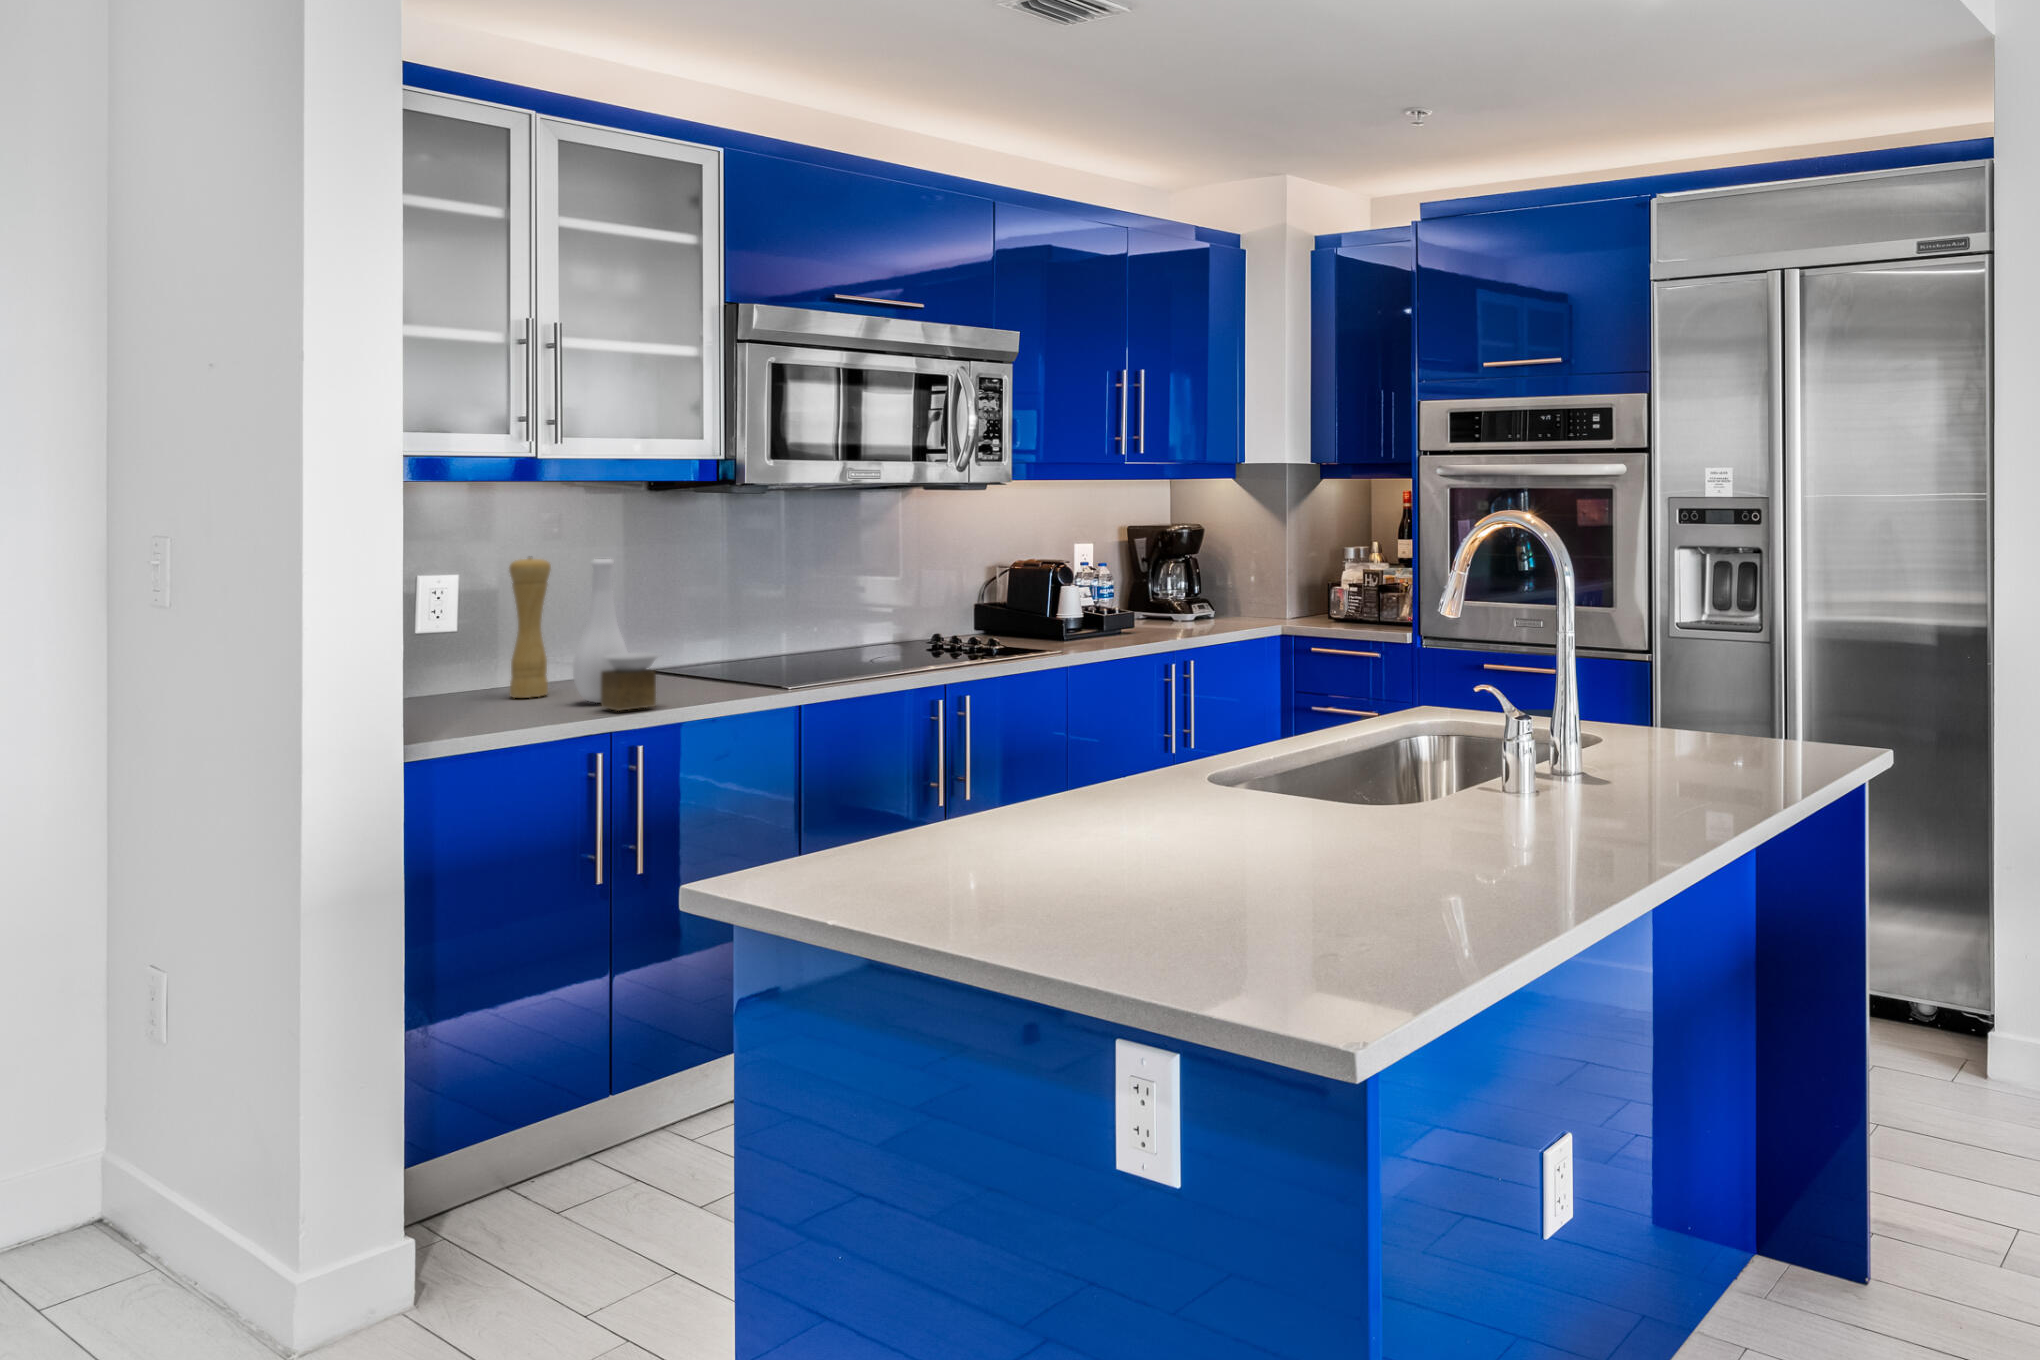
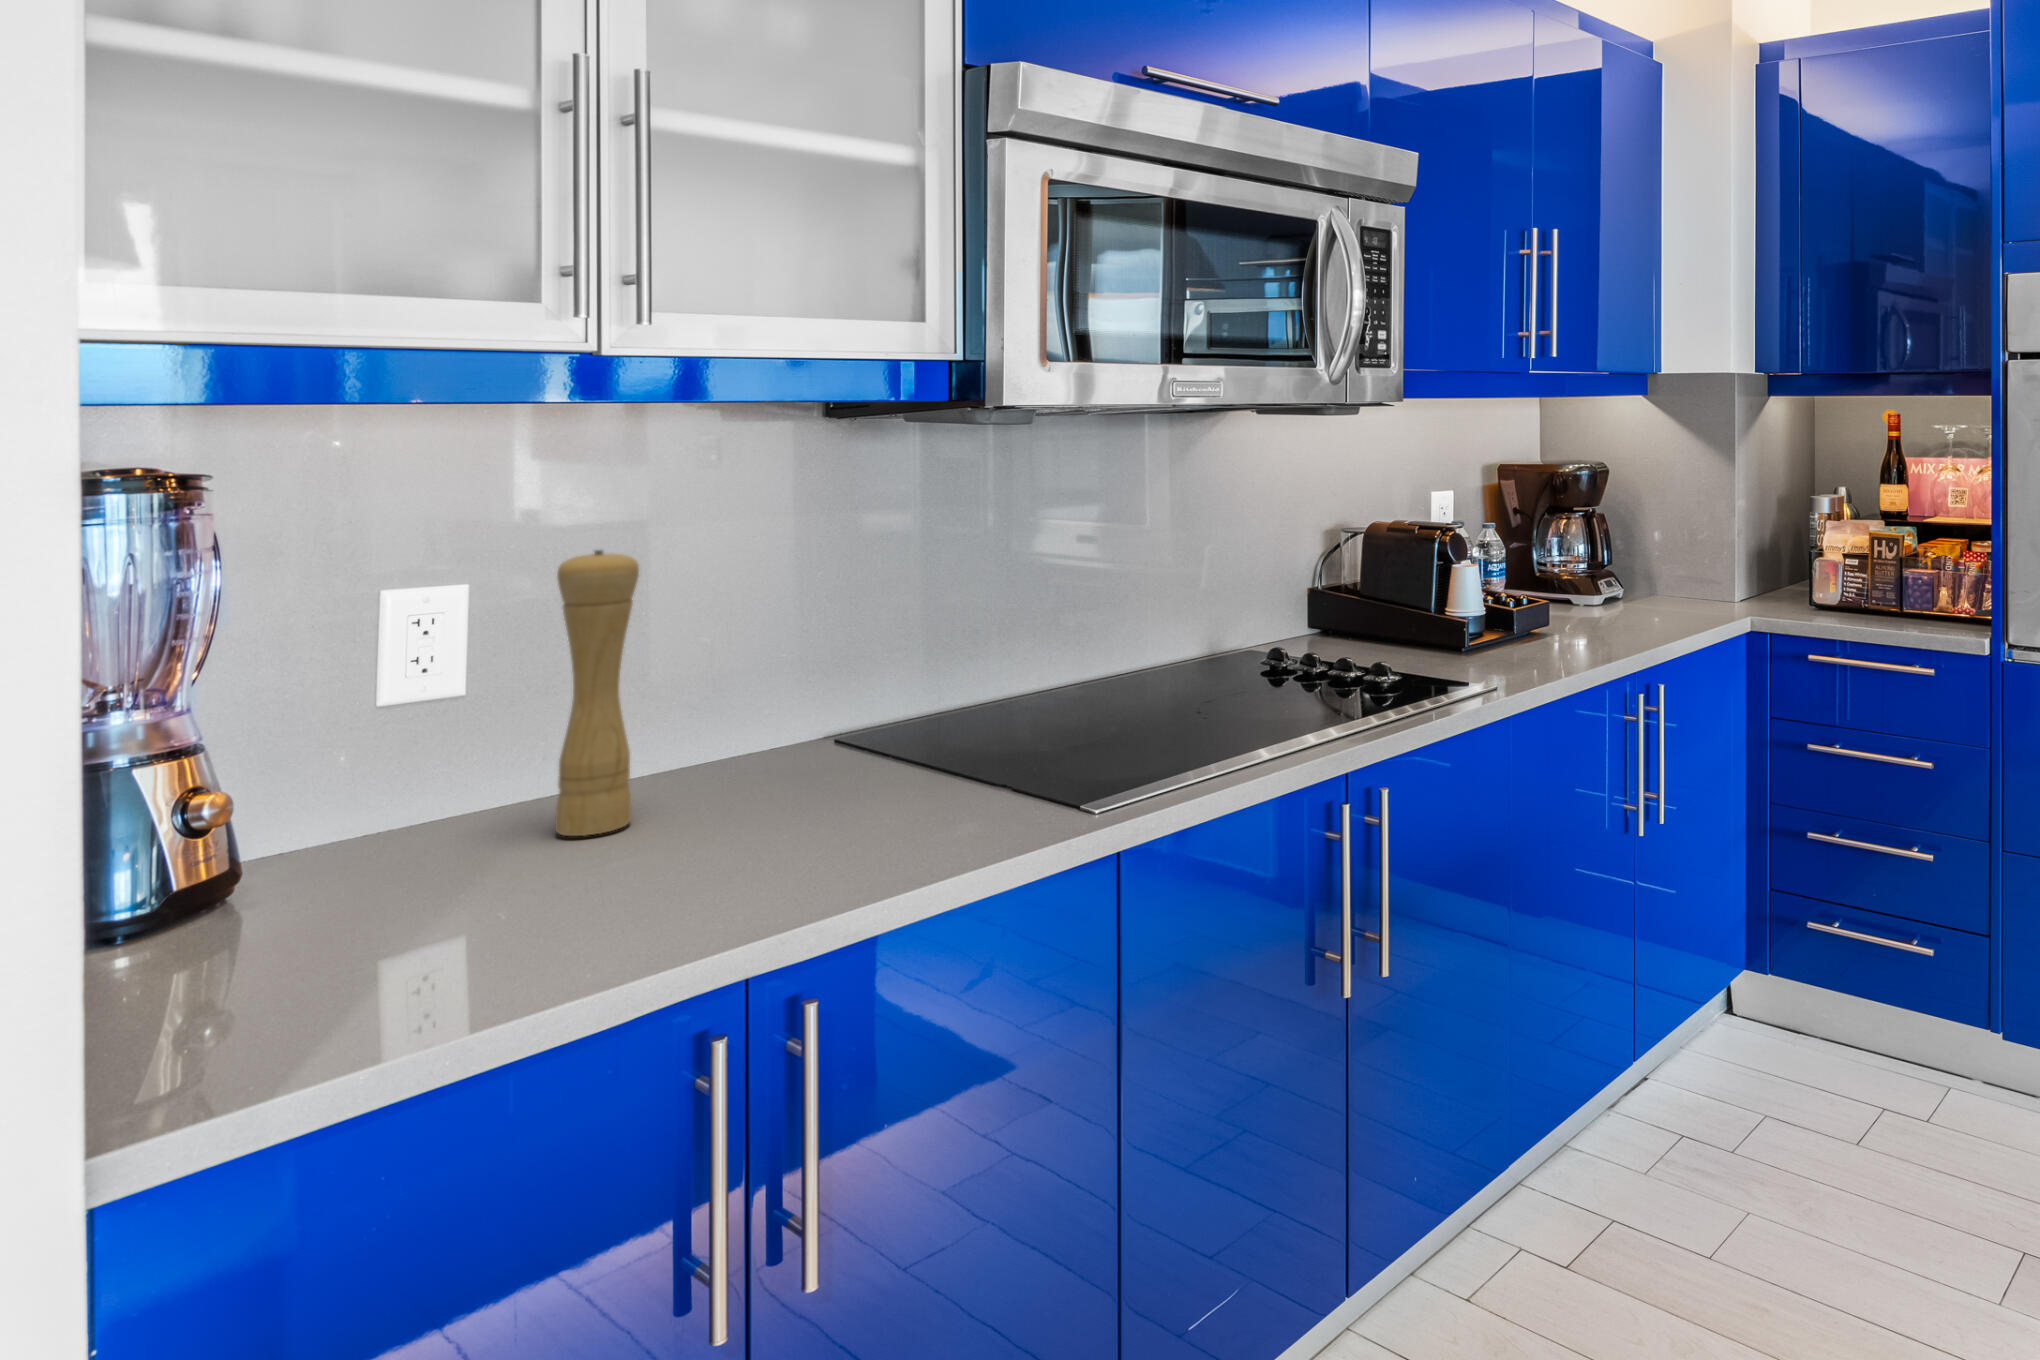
vase: present [573,559,660,711] -> none [668,561,843,909]

